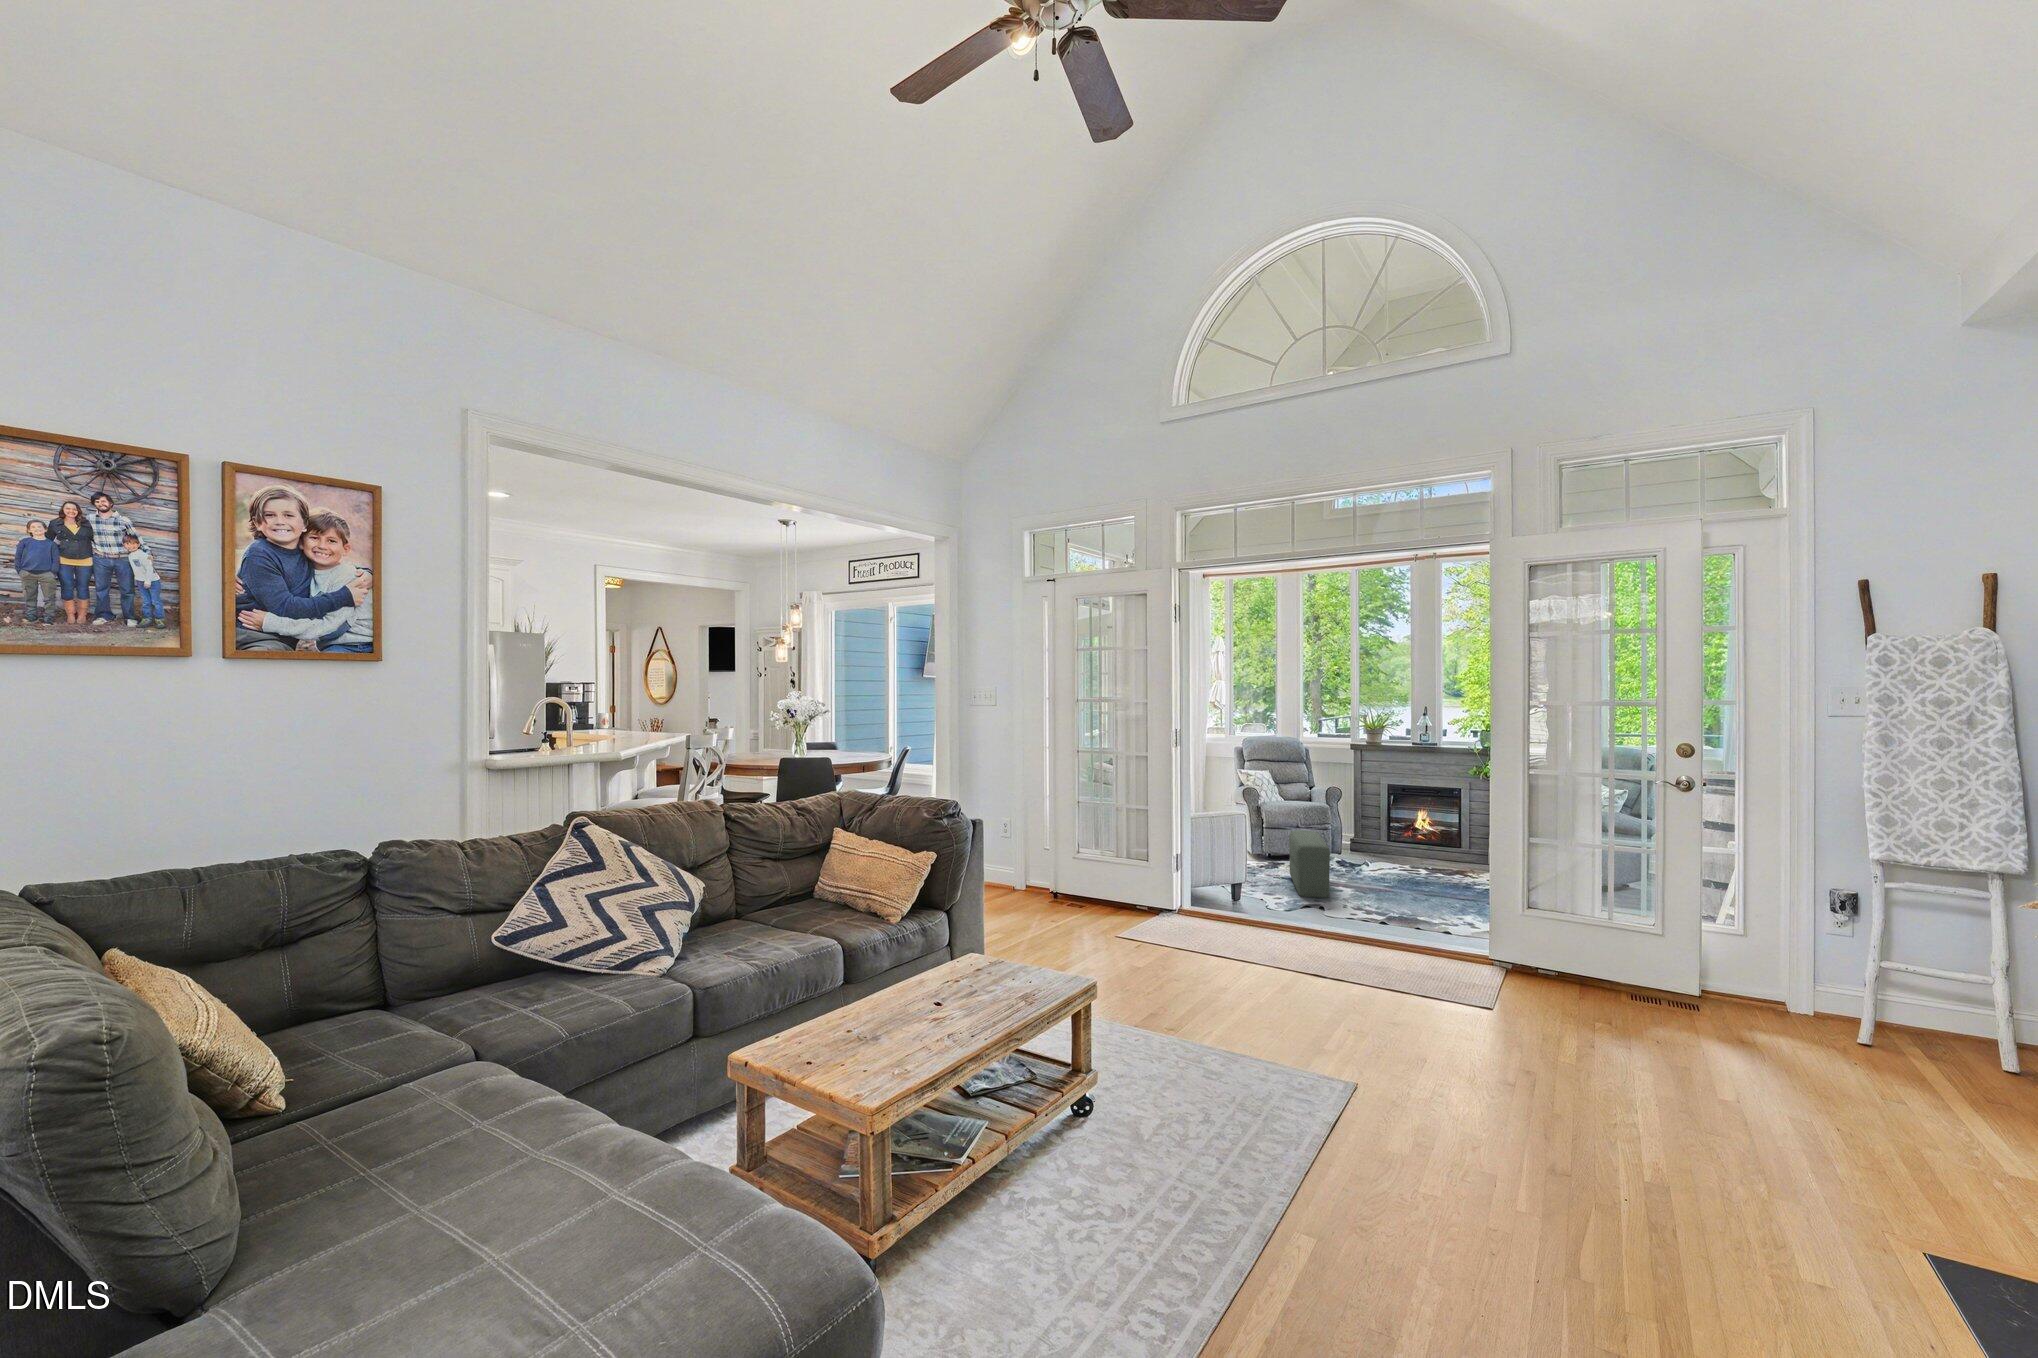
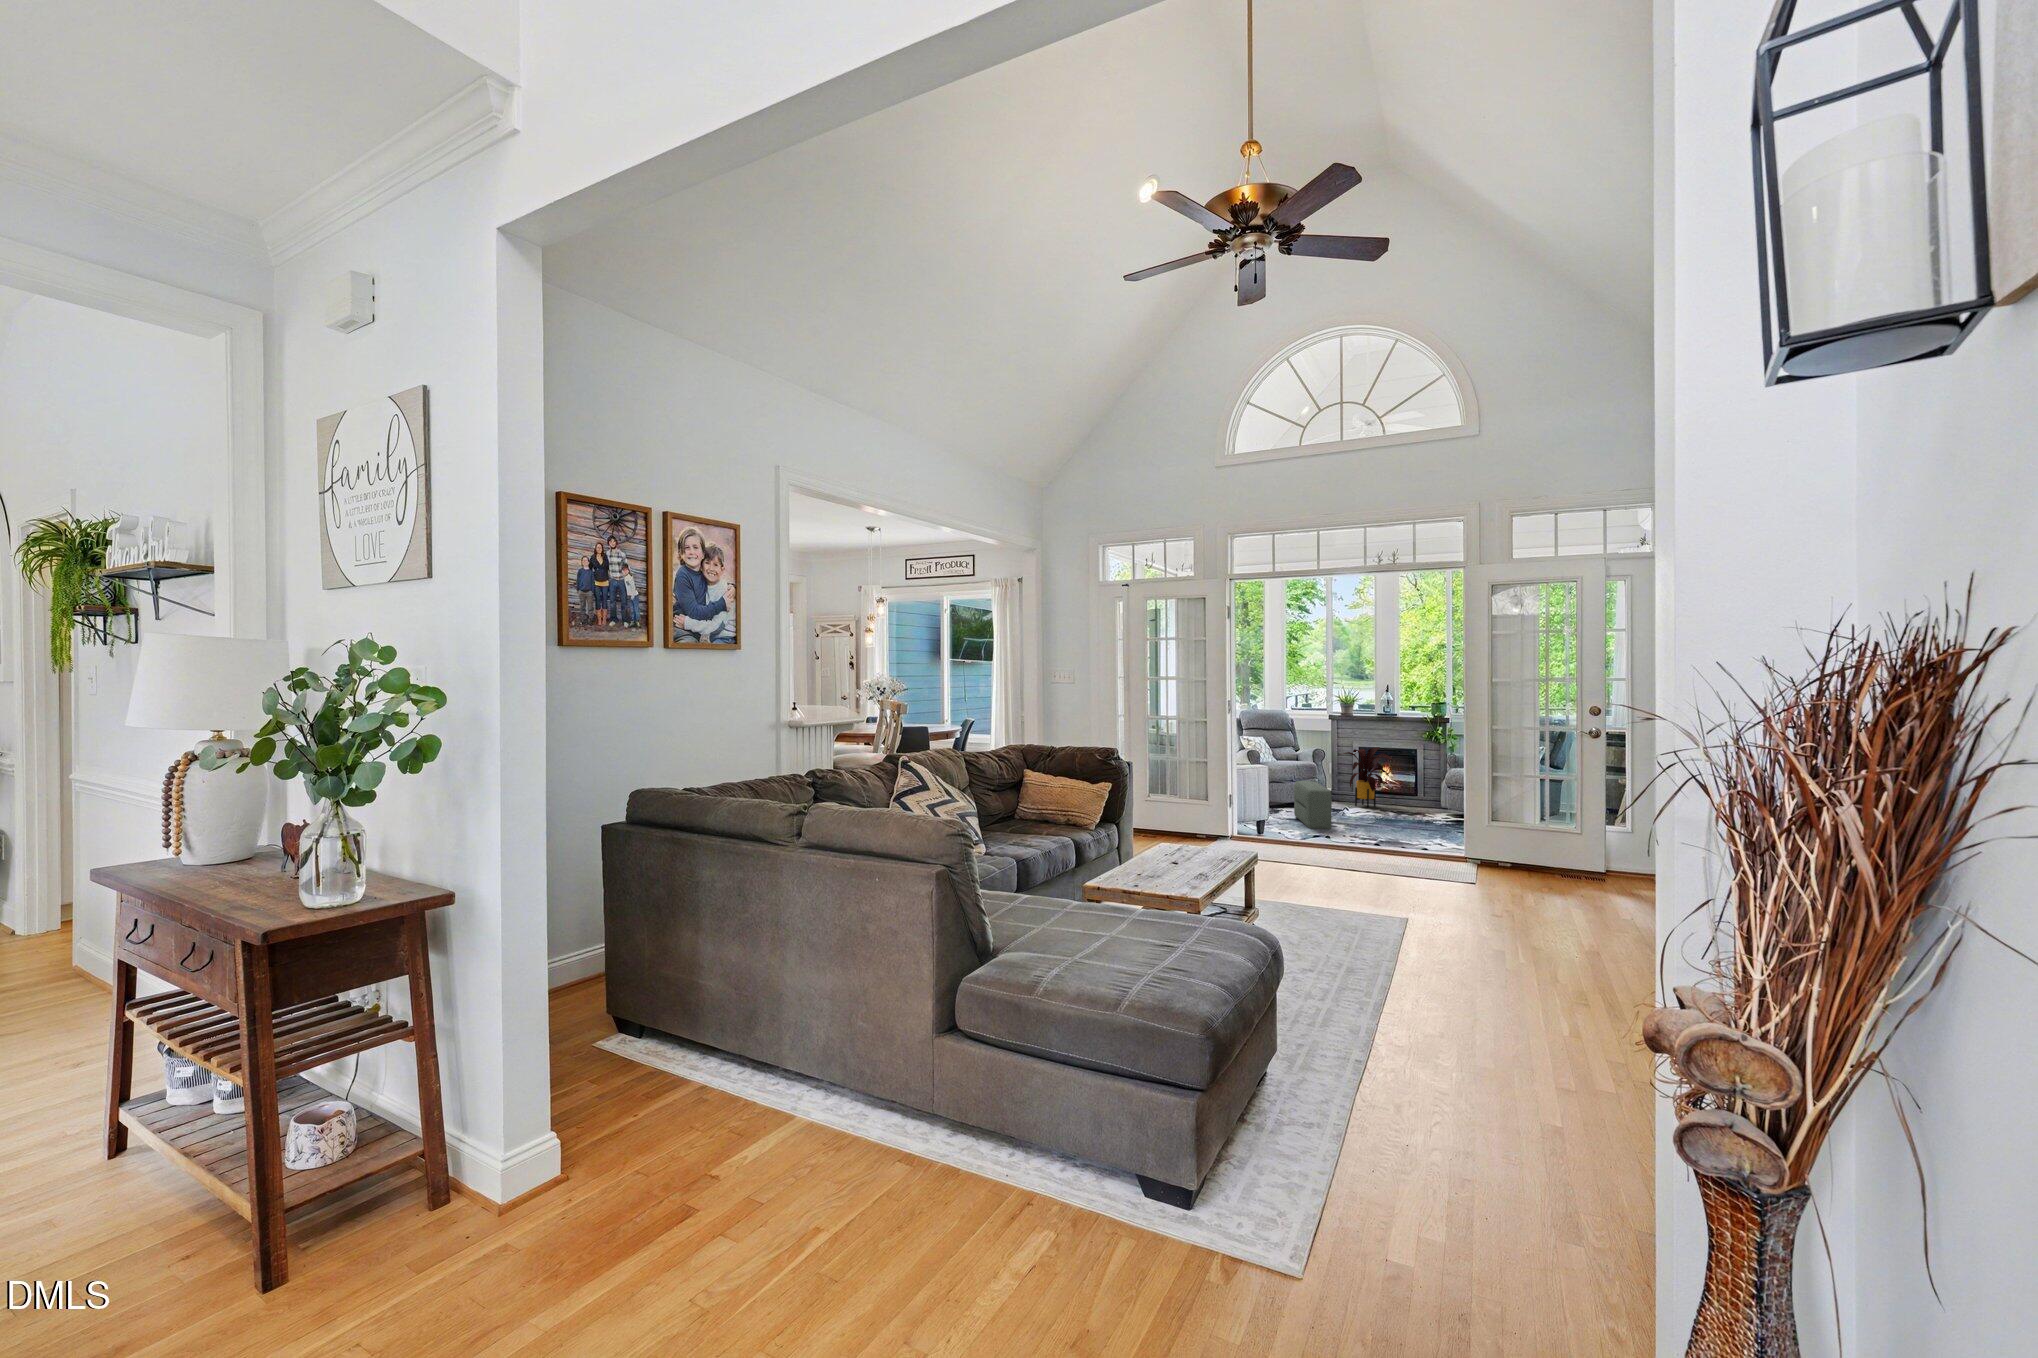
house plant: none [1357,785,1430,864] -> present [1343,747,1392,808]

